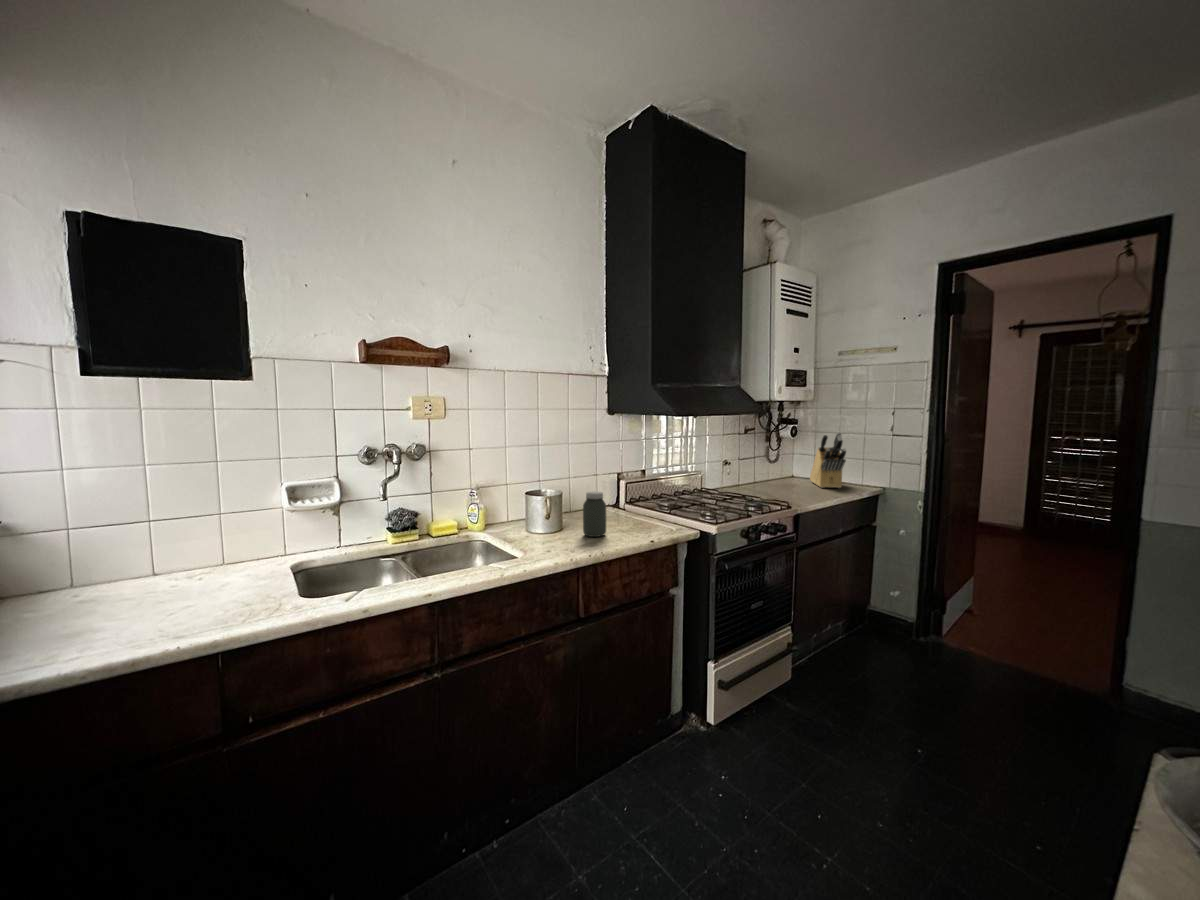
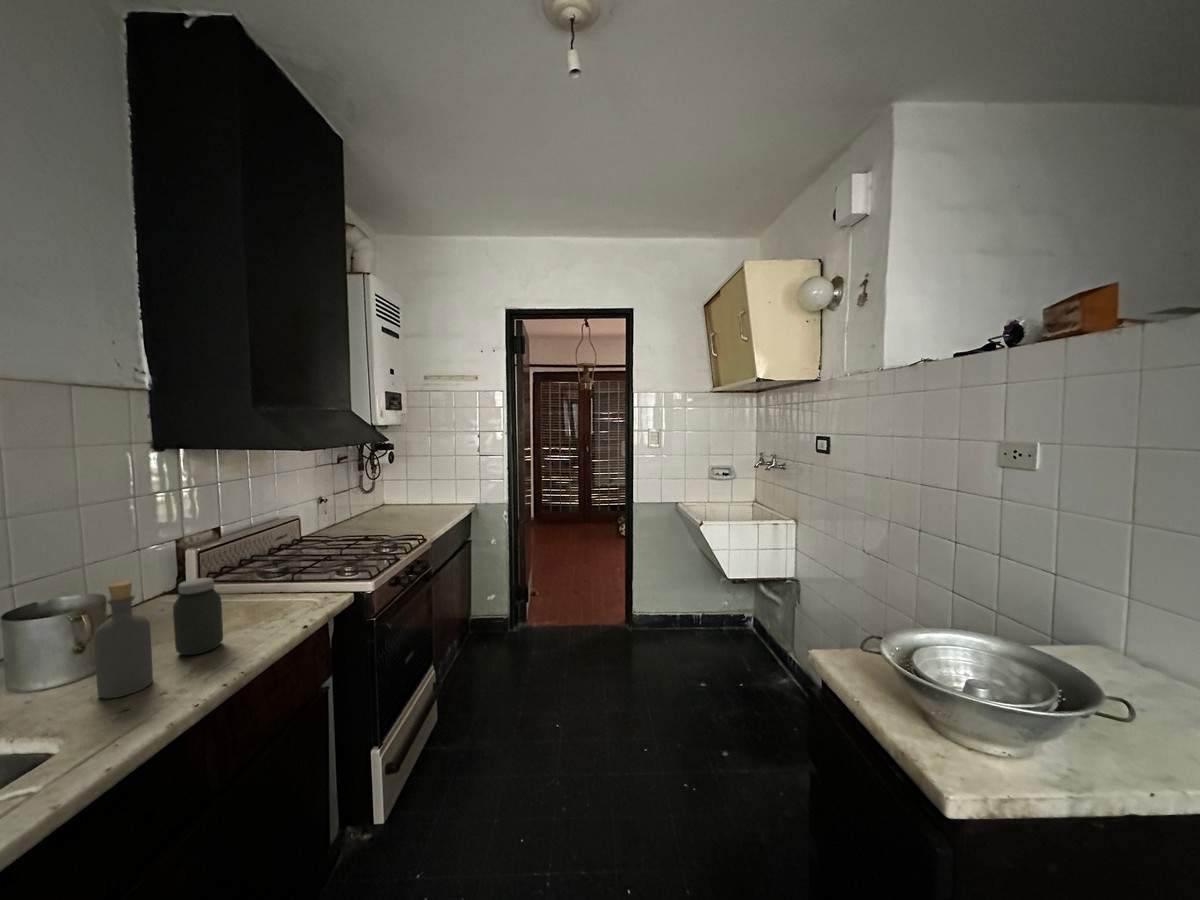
knife block: present [810,432,846,488] -> none [408,455,450,513]
bottle: none [543,482,566,544] -> present [94,581,153,698]

